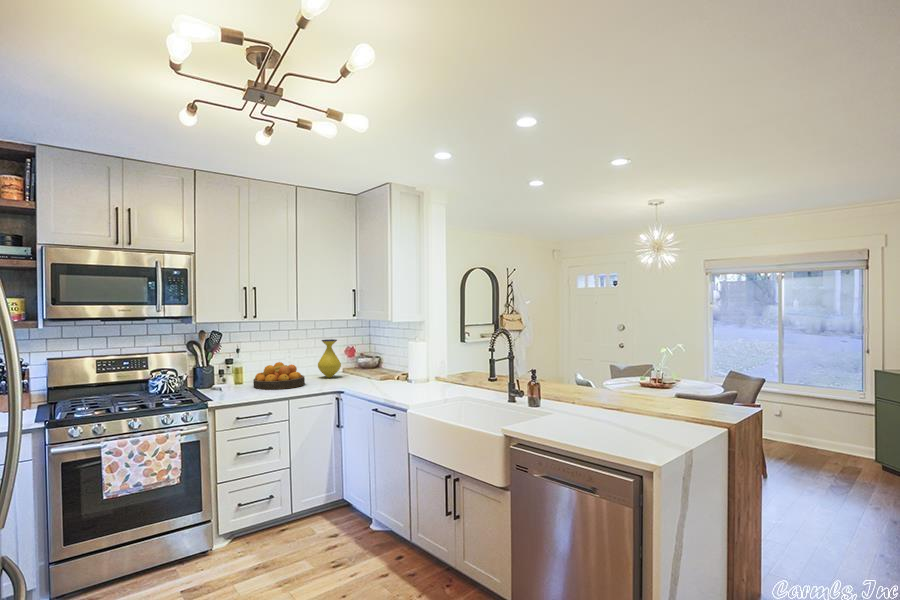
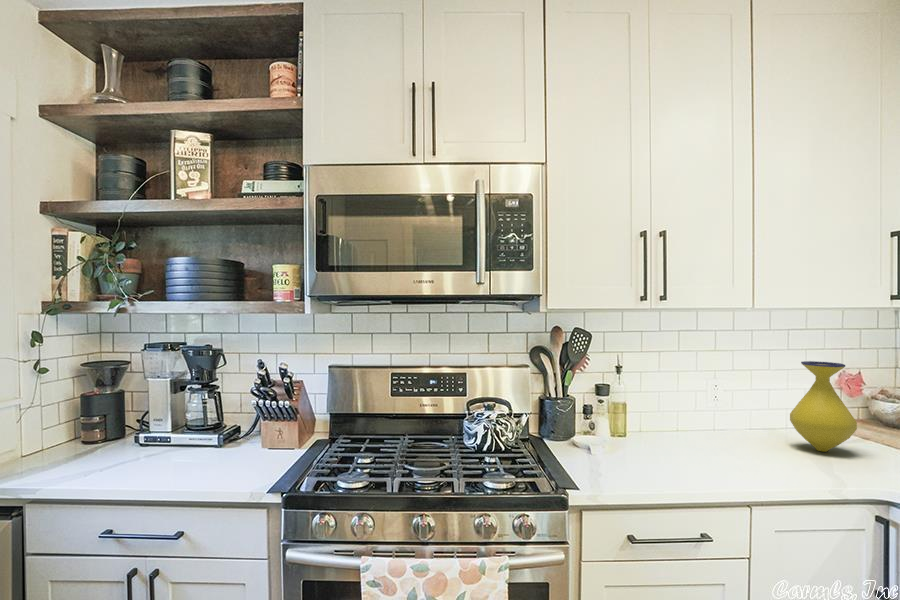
fruit bowl: present [253,362,305,390] -> none [656,405,780,477]

